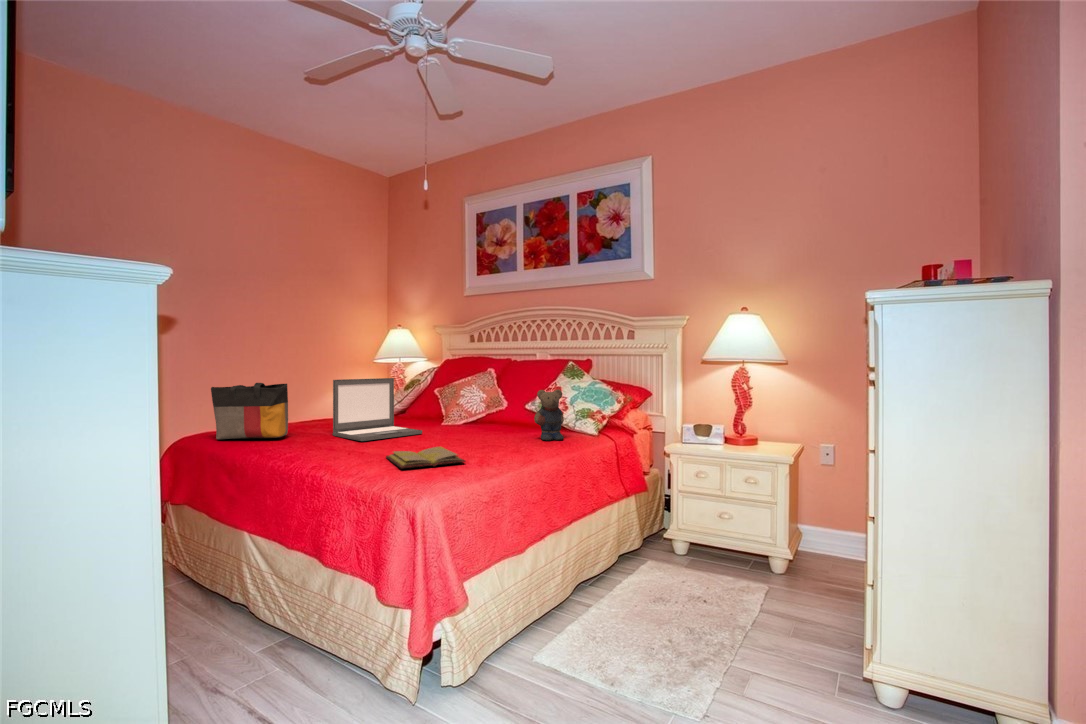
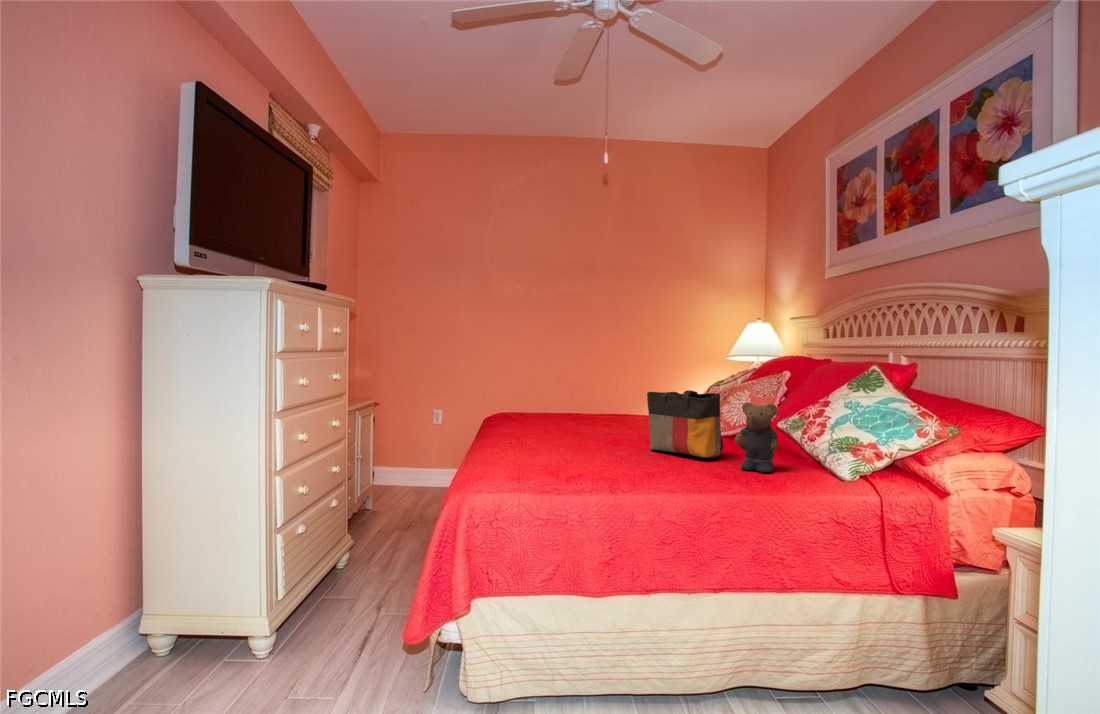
laptop: present [333,378,422,441] -> none [576,376,649,439]
tote bag: present [211,383,288,440] -> present [647,390,723,458]
diary: present [386,447,465,468] -> none [517,448,602,470]

